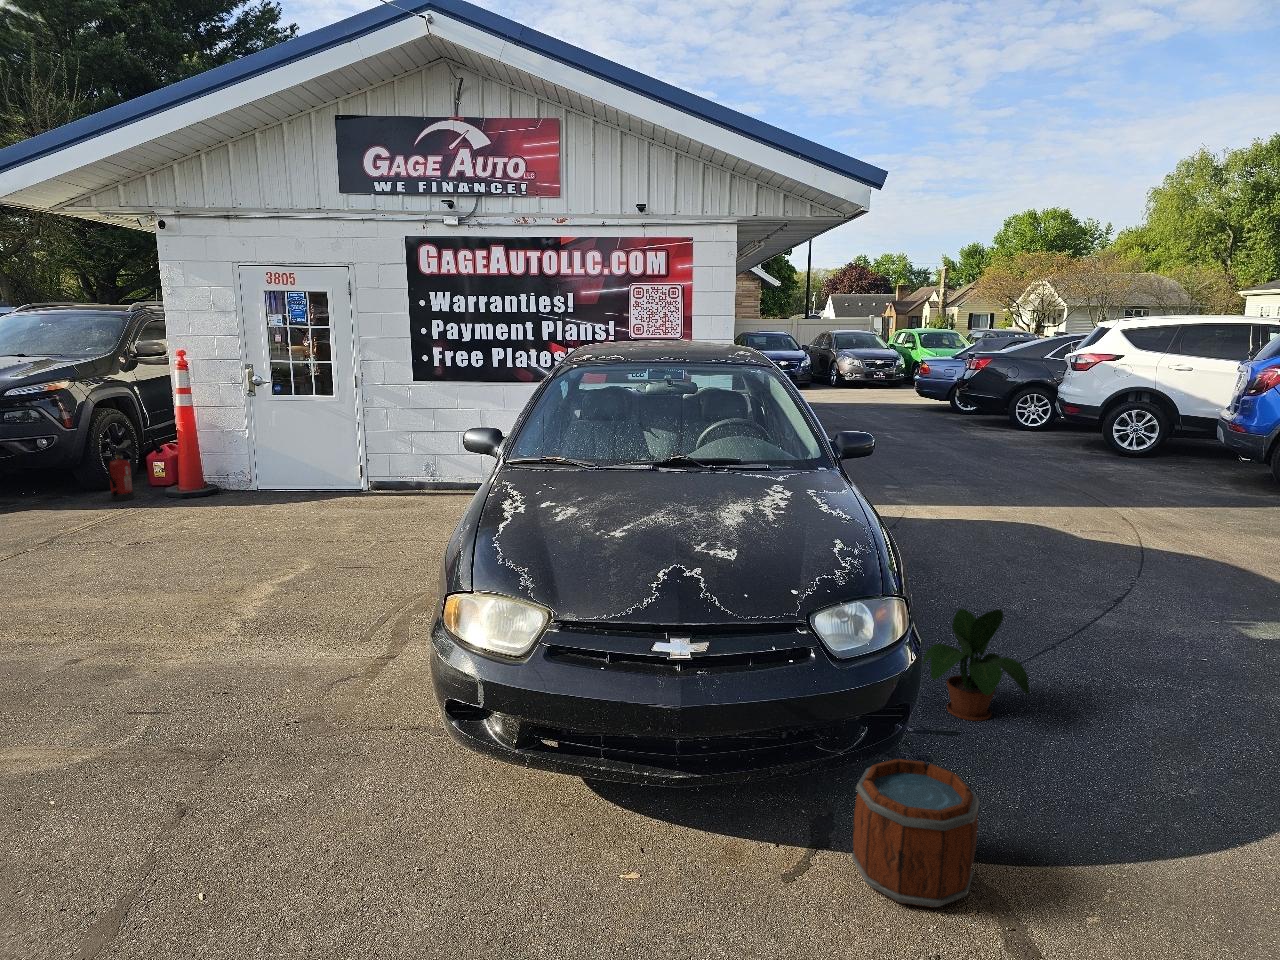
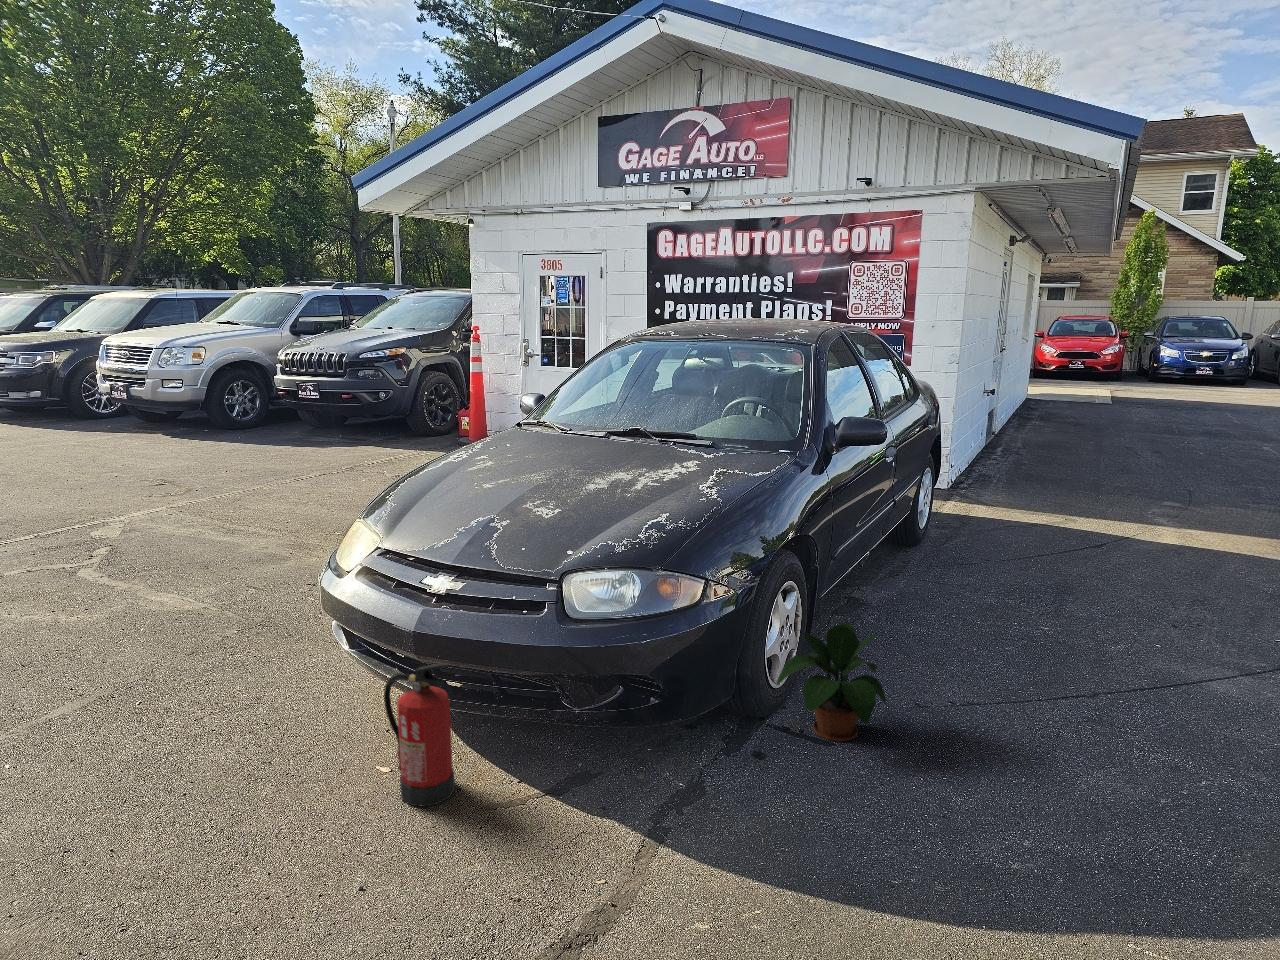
fire extinguisher: present [107,446,134,501] -> present [384,663,455,807]
bucket: present [852,759,980,908] -> none [499,723,606,856]

